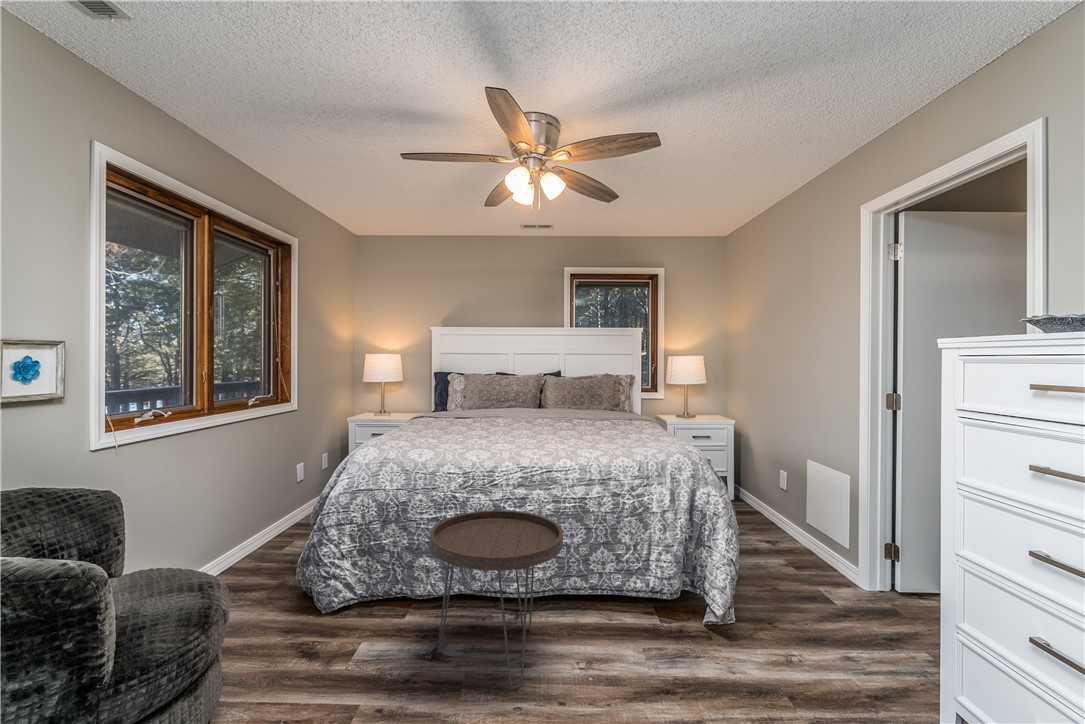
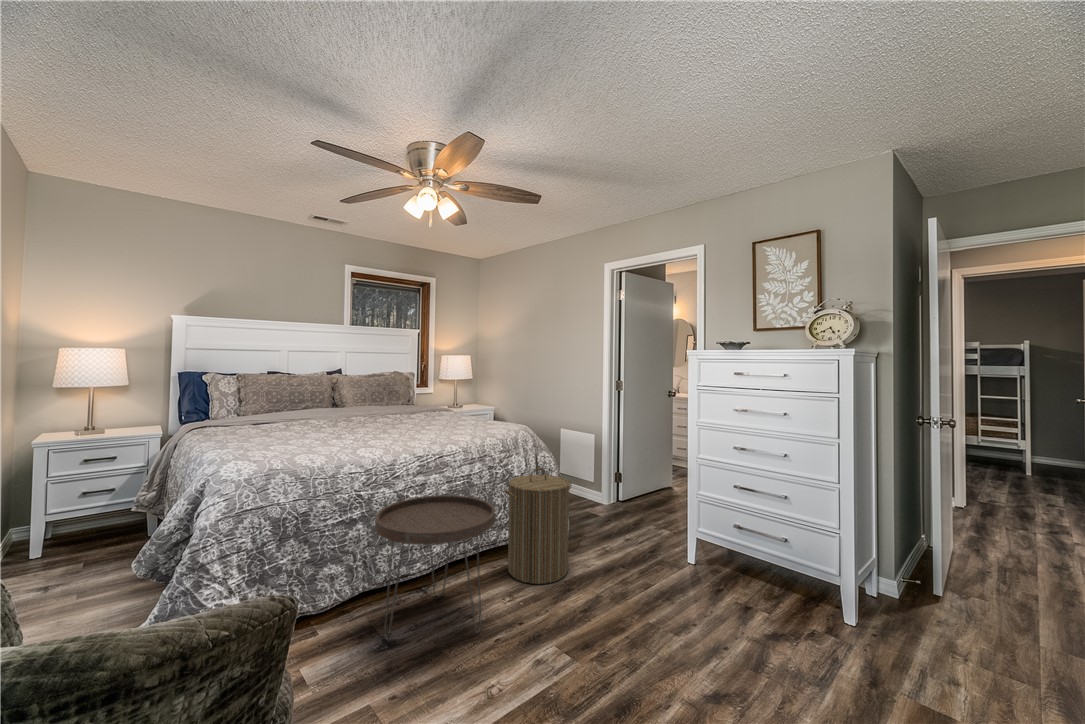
laundry hamper: none [611,506,717,671] -> present [504,468,571,584]

